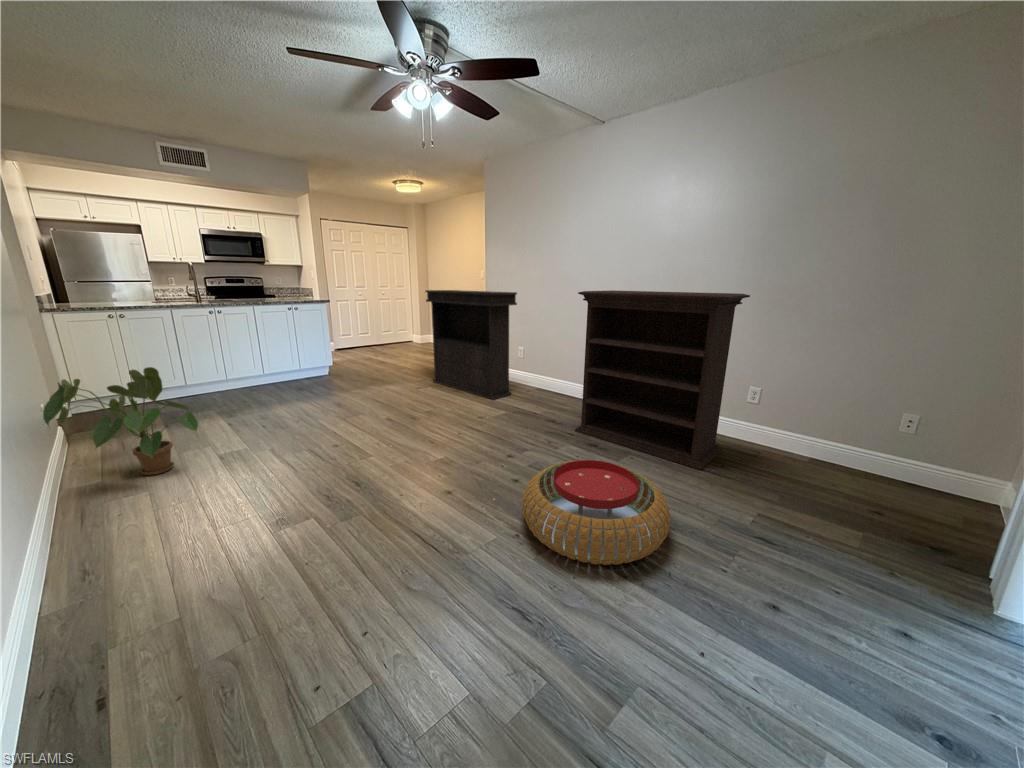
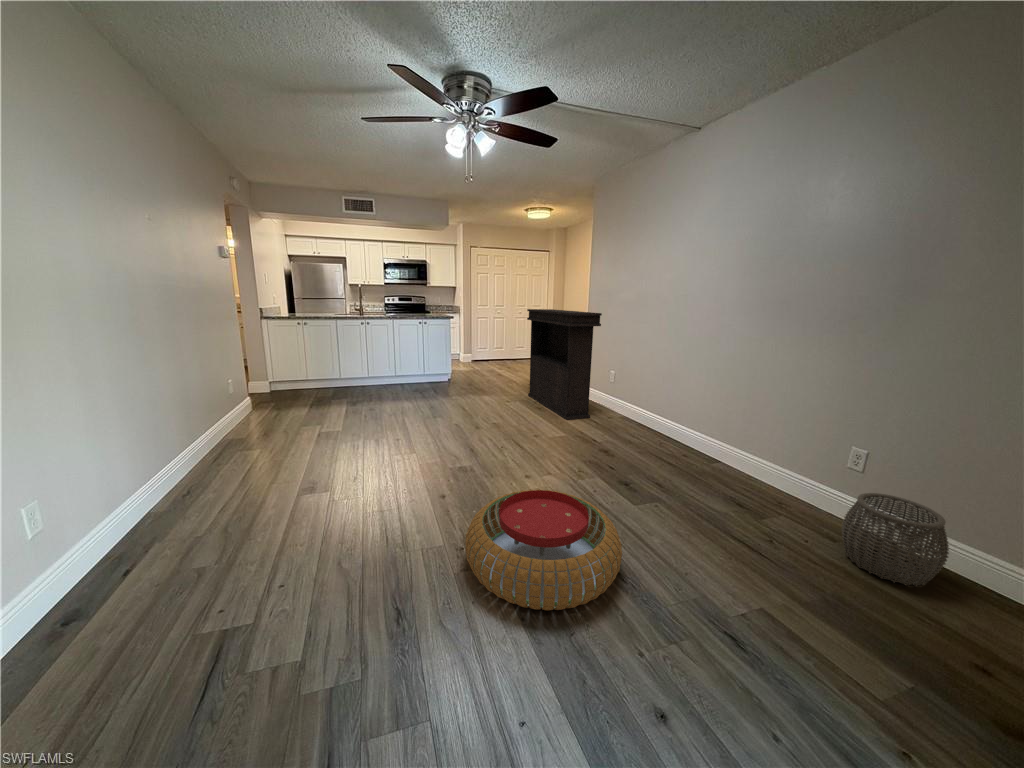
bookshelf: present [575,290,750,470] -> none [621,314,840,542]
house plant: present [43,367,198,475] -> none [225,359,312,435]
woven basket: none [757,414,821,471] -> present [841,493,949,586]

